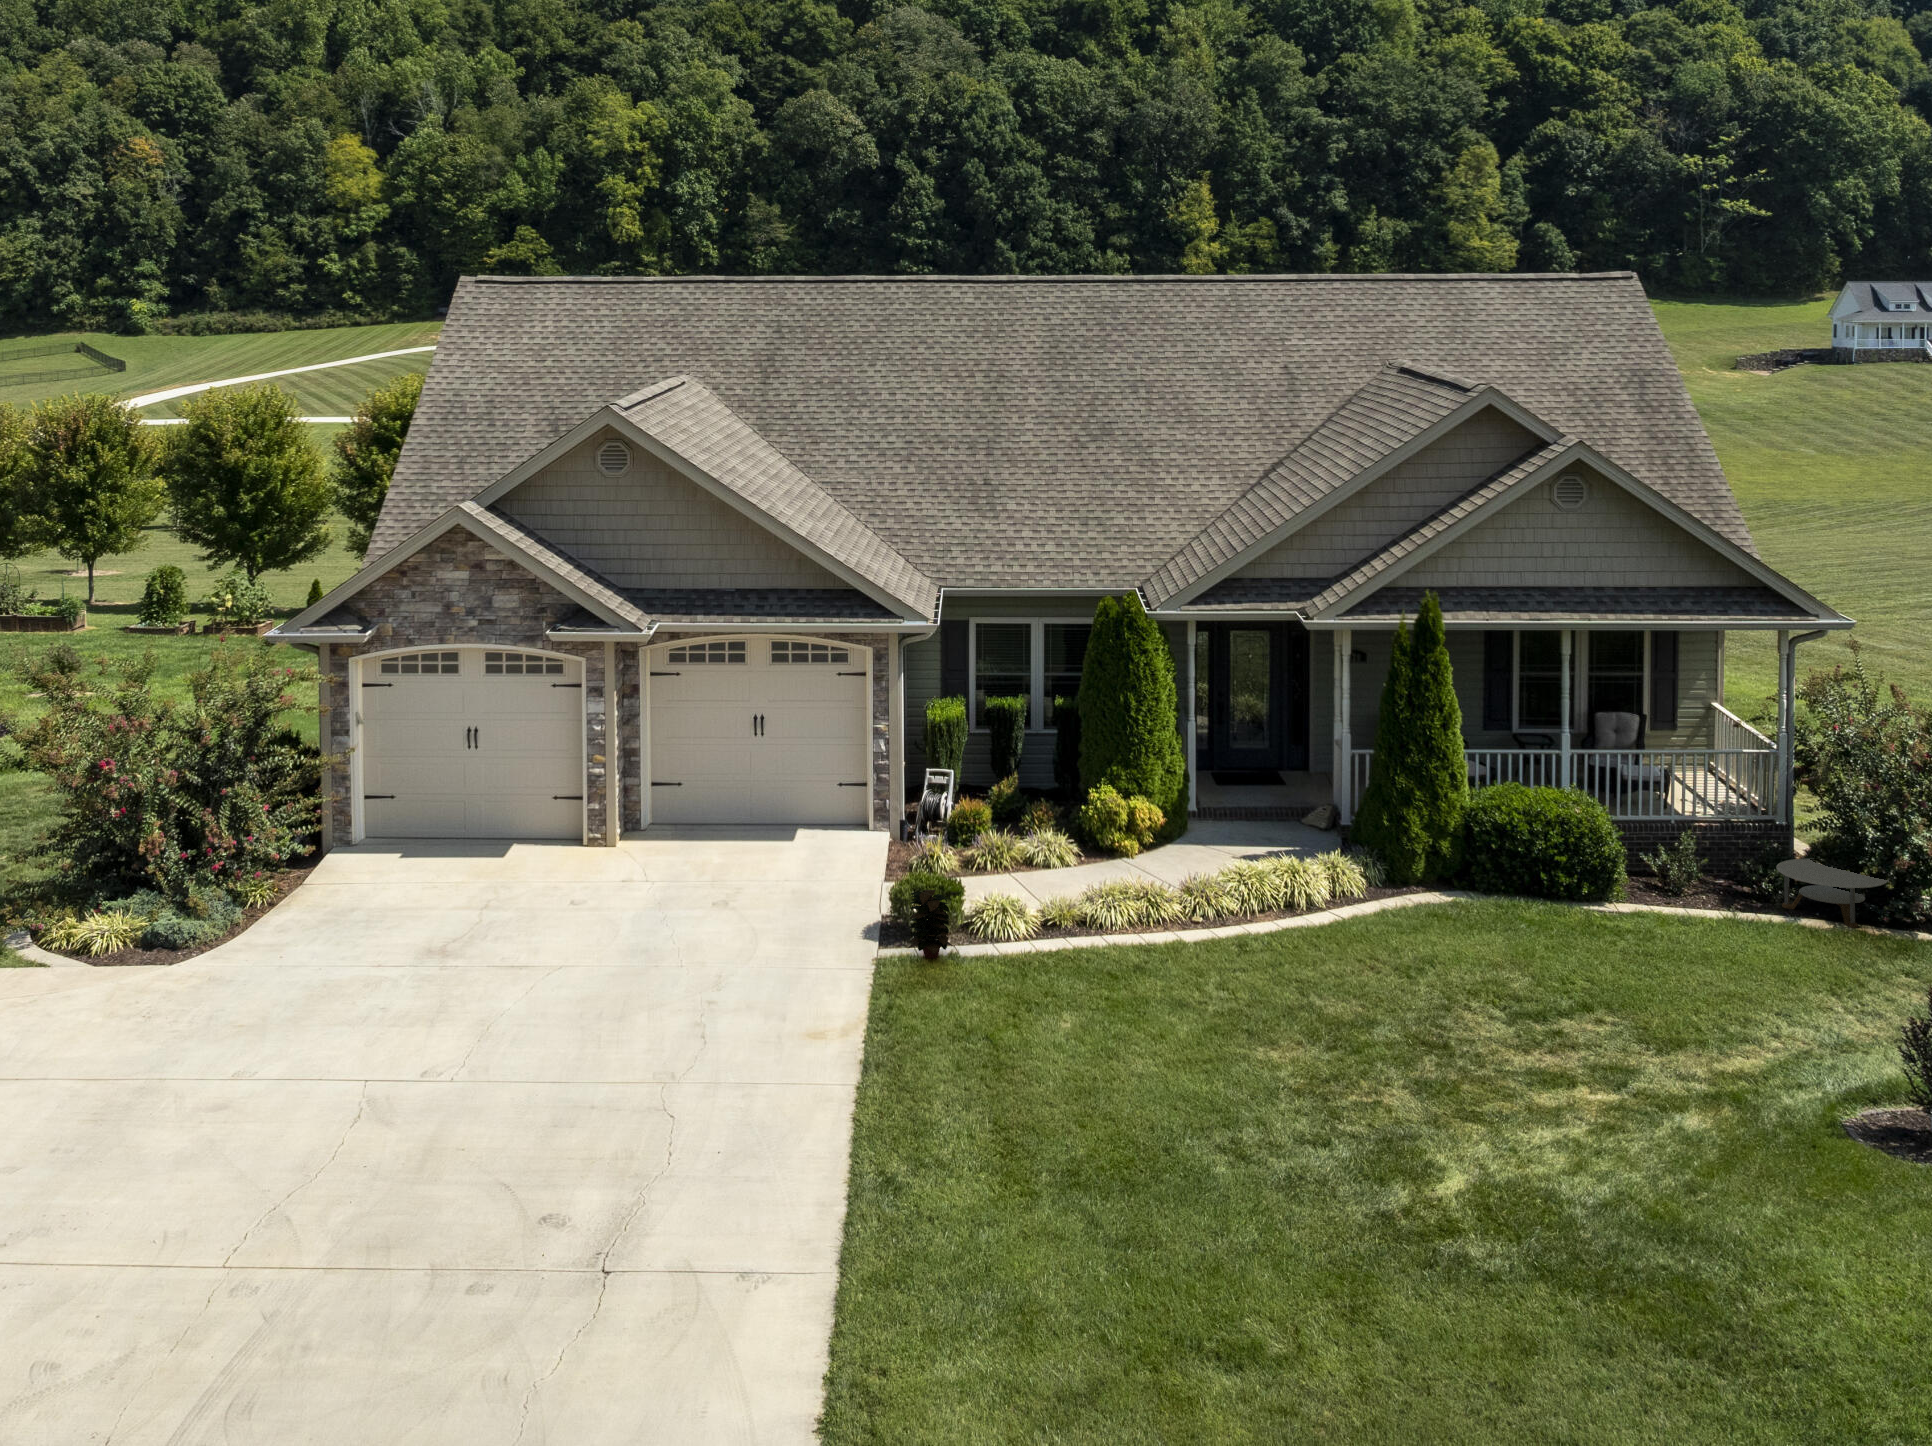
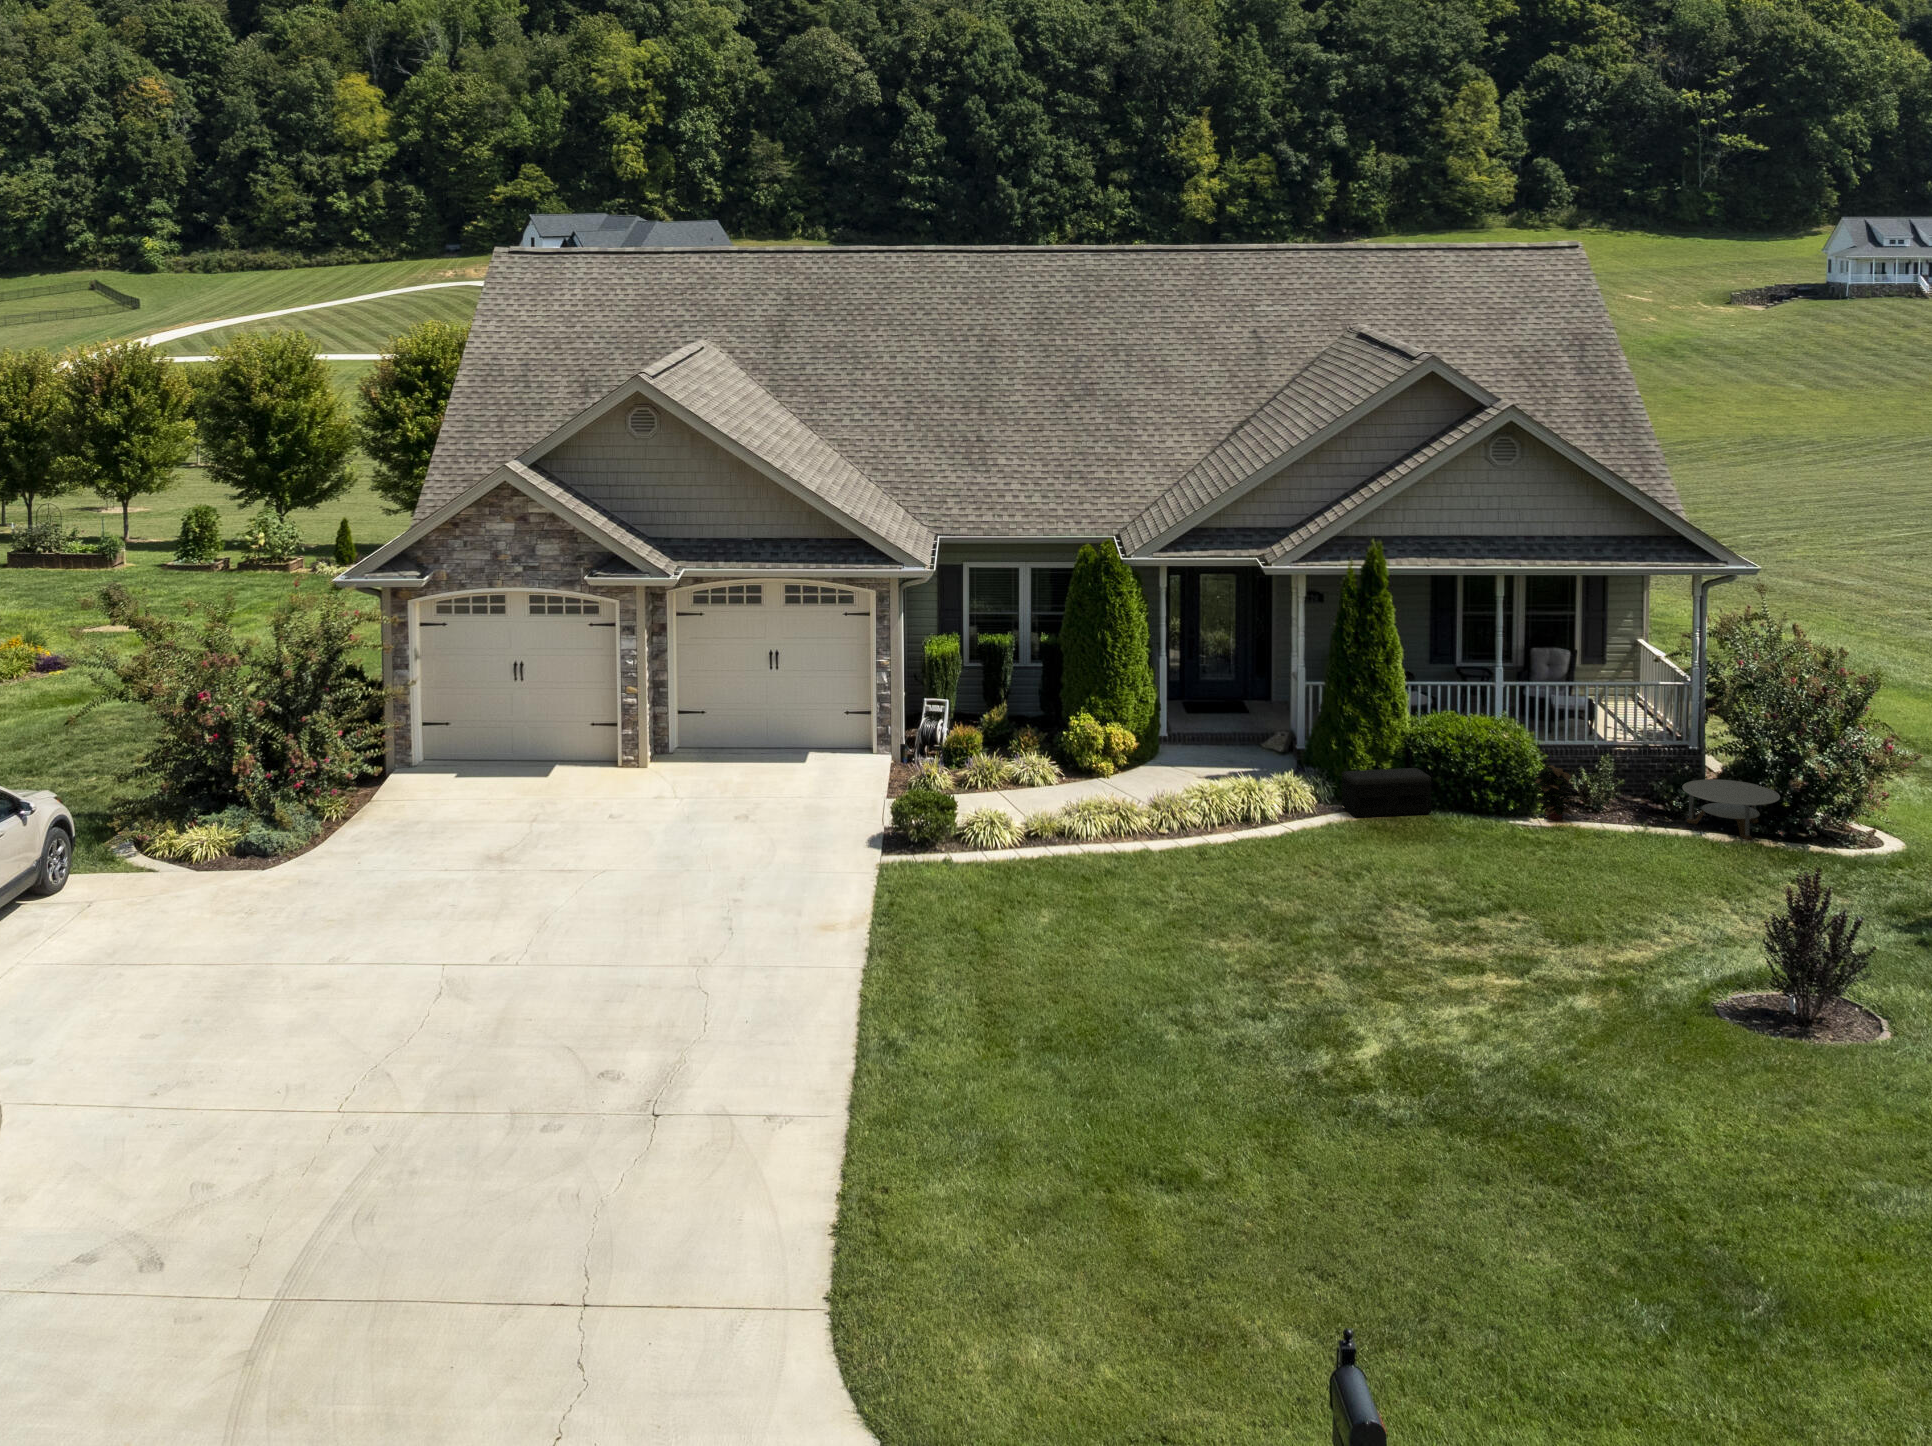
storage bench: none [1393,846,1494,903] -> present [1342,768,1431,818]
decorative plant: present [908,890,953,958] -> present [1534,765,1573,820]

